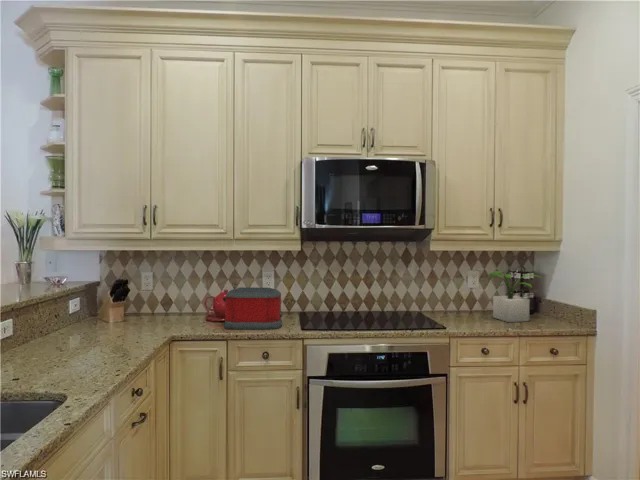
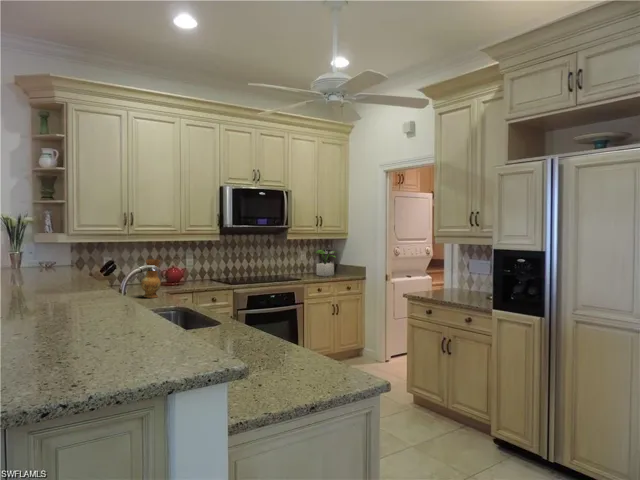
ceramic jug: none [100,281,137,352] -> present [141,259,161,298]
toaster: present [223,287,283,330] -> none [178,263,215,288]

